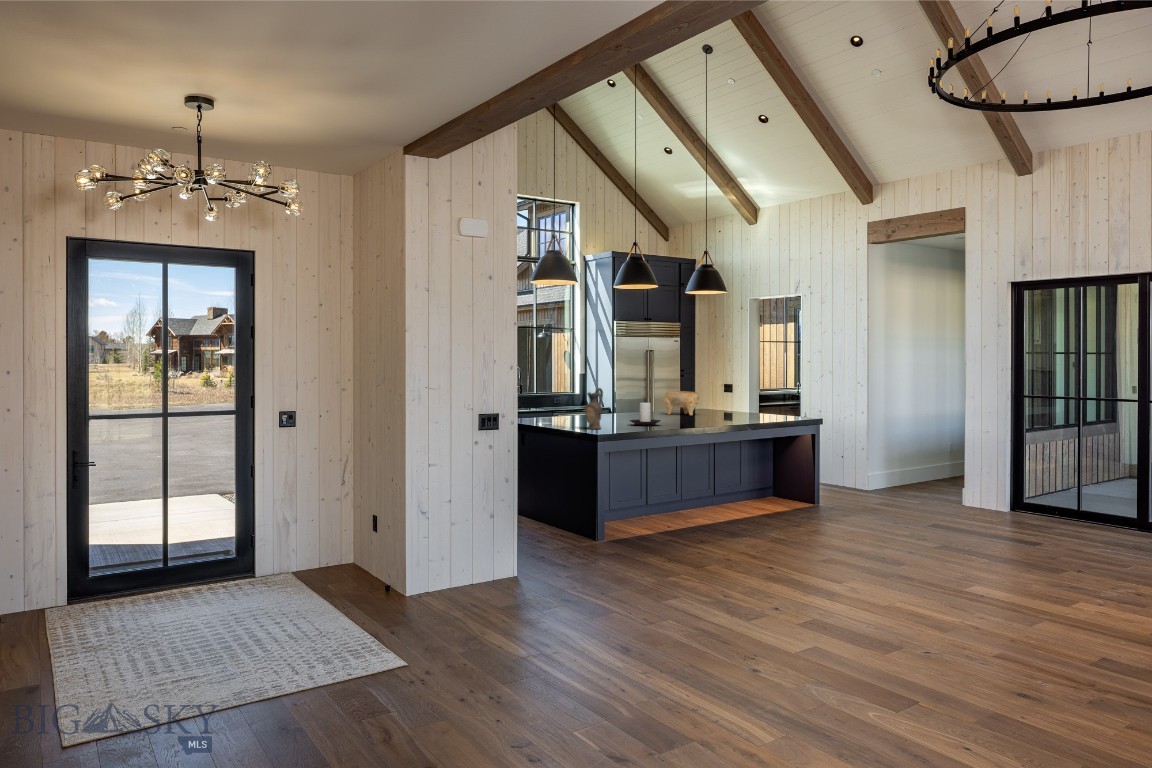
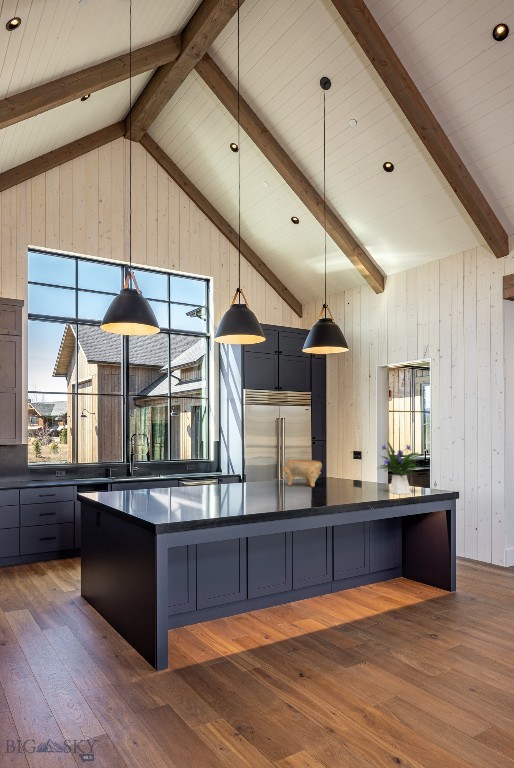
flower arrangement: none [749,374,793,420] -> present [381,442,421,494]
ceramic pitcher: present [584,388,603,429] -> none [157,458,183,512]
candle holder: present [630,403,661,426] -> none [224,474,263,505]

